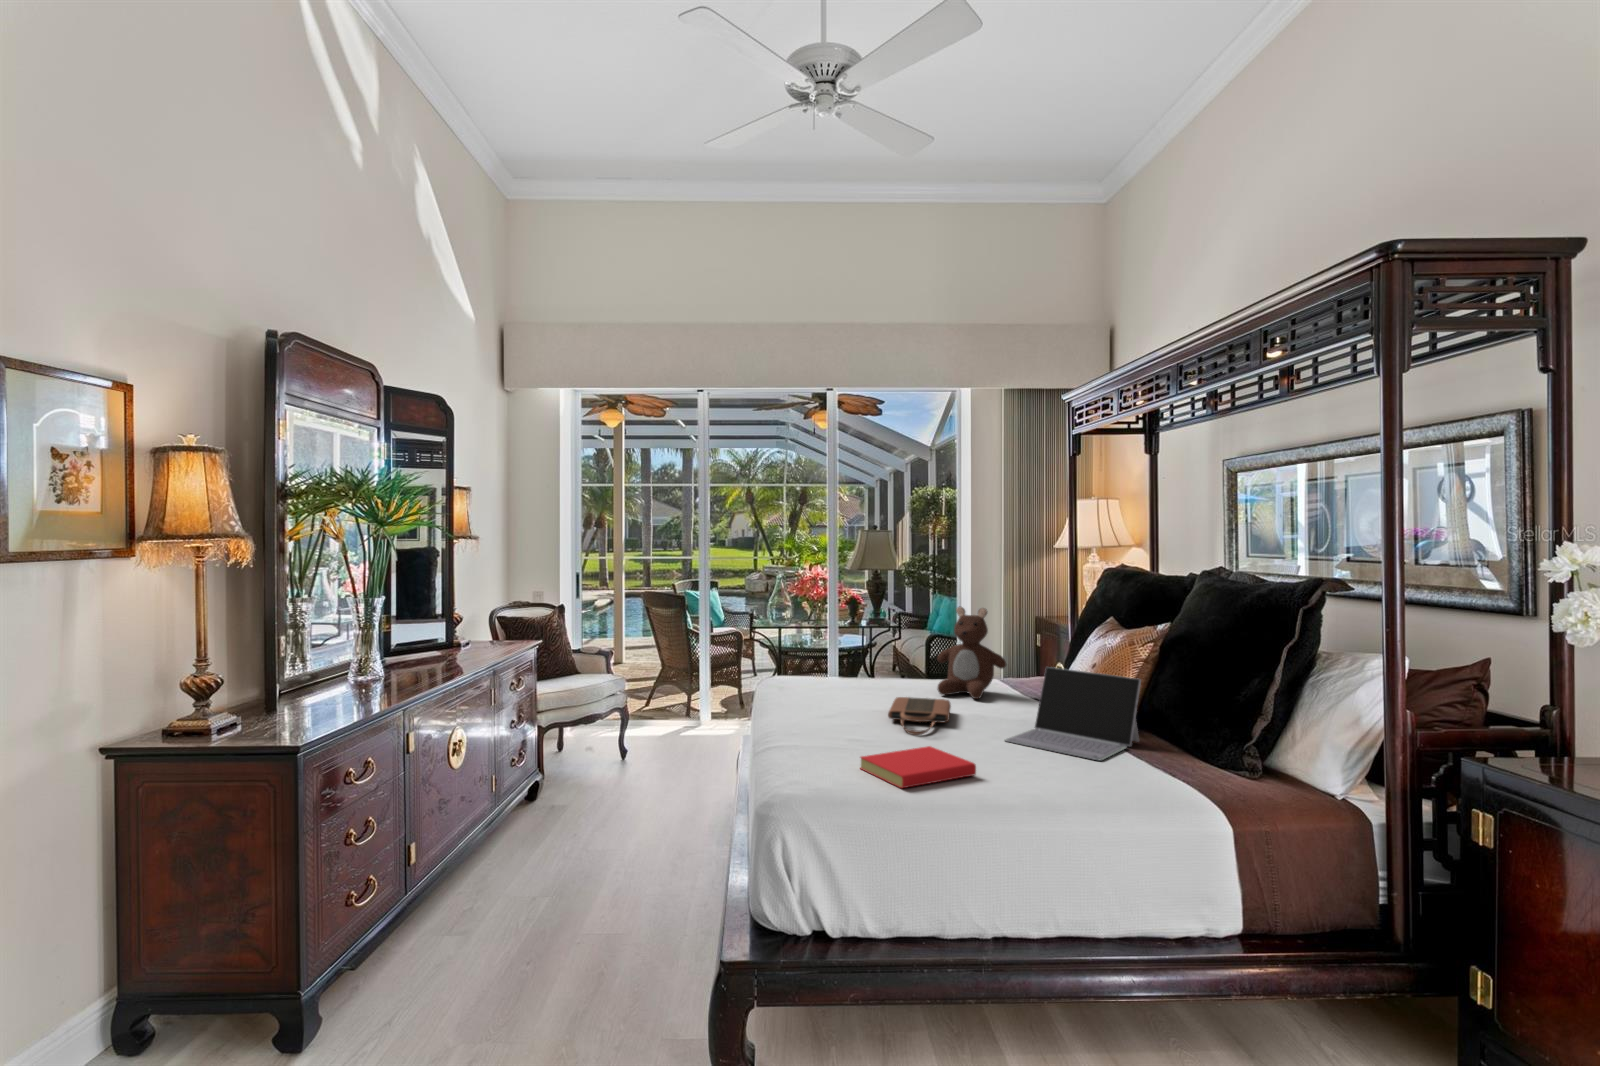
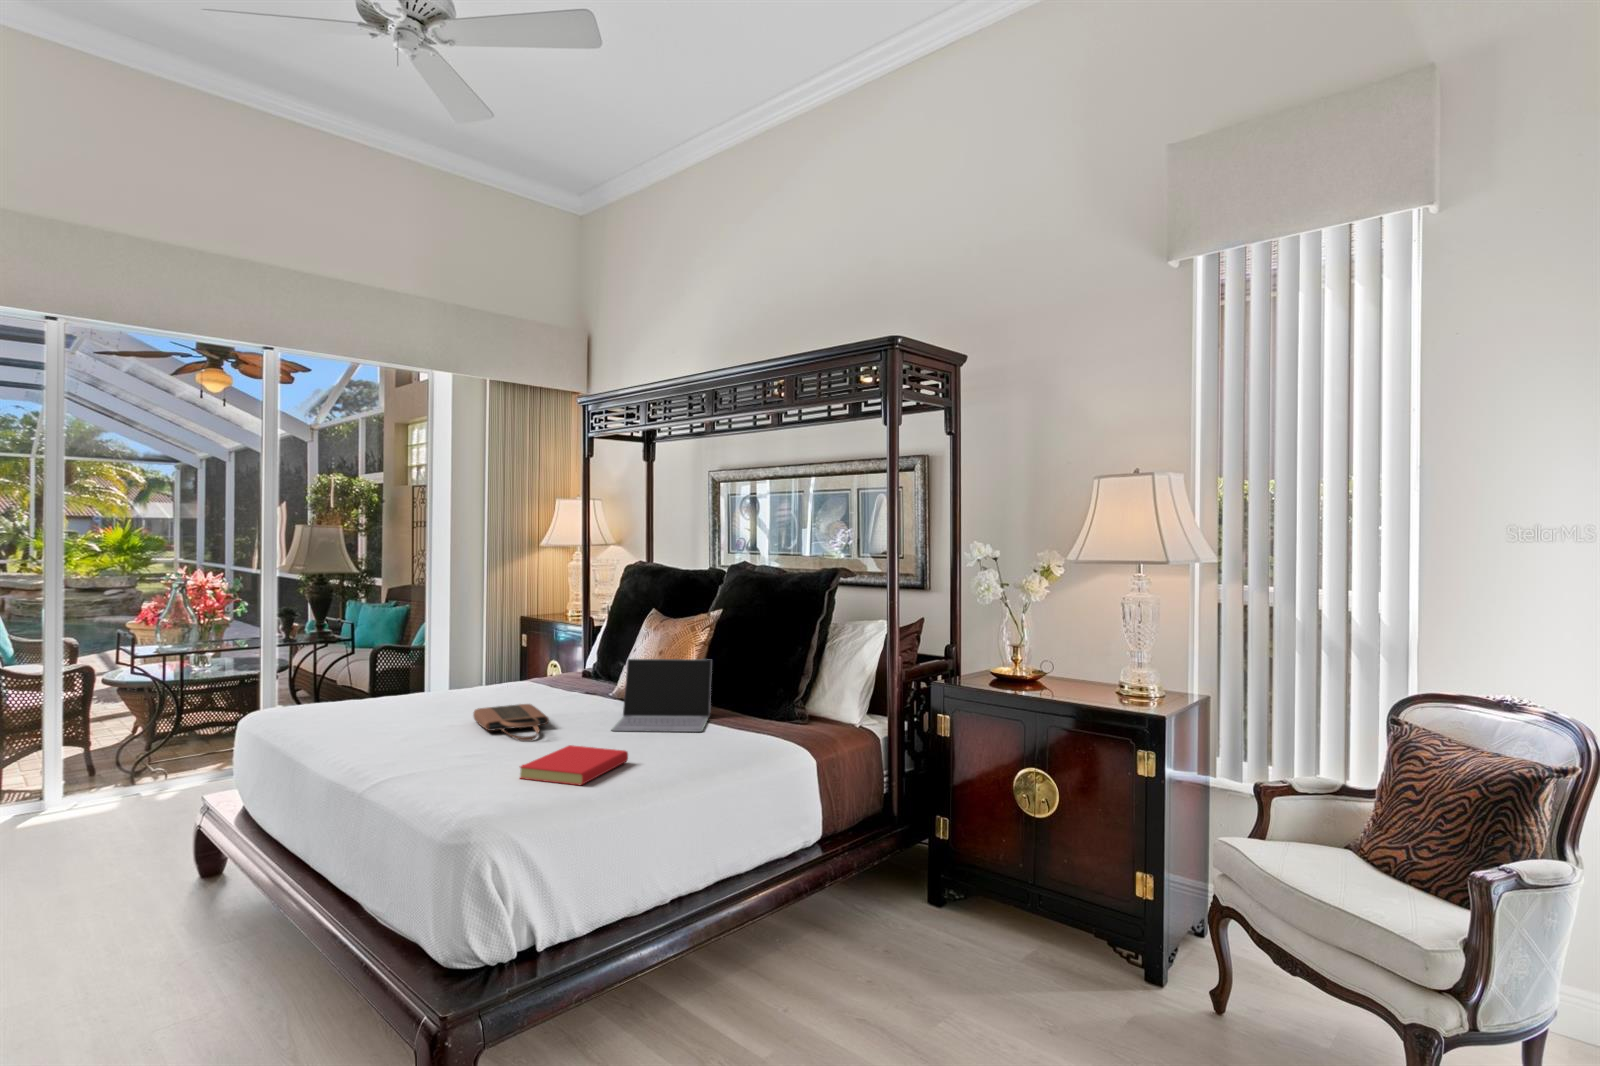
teddy bear: present [937,607,1006,699] -> none [488,609,563,702]

